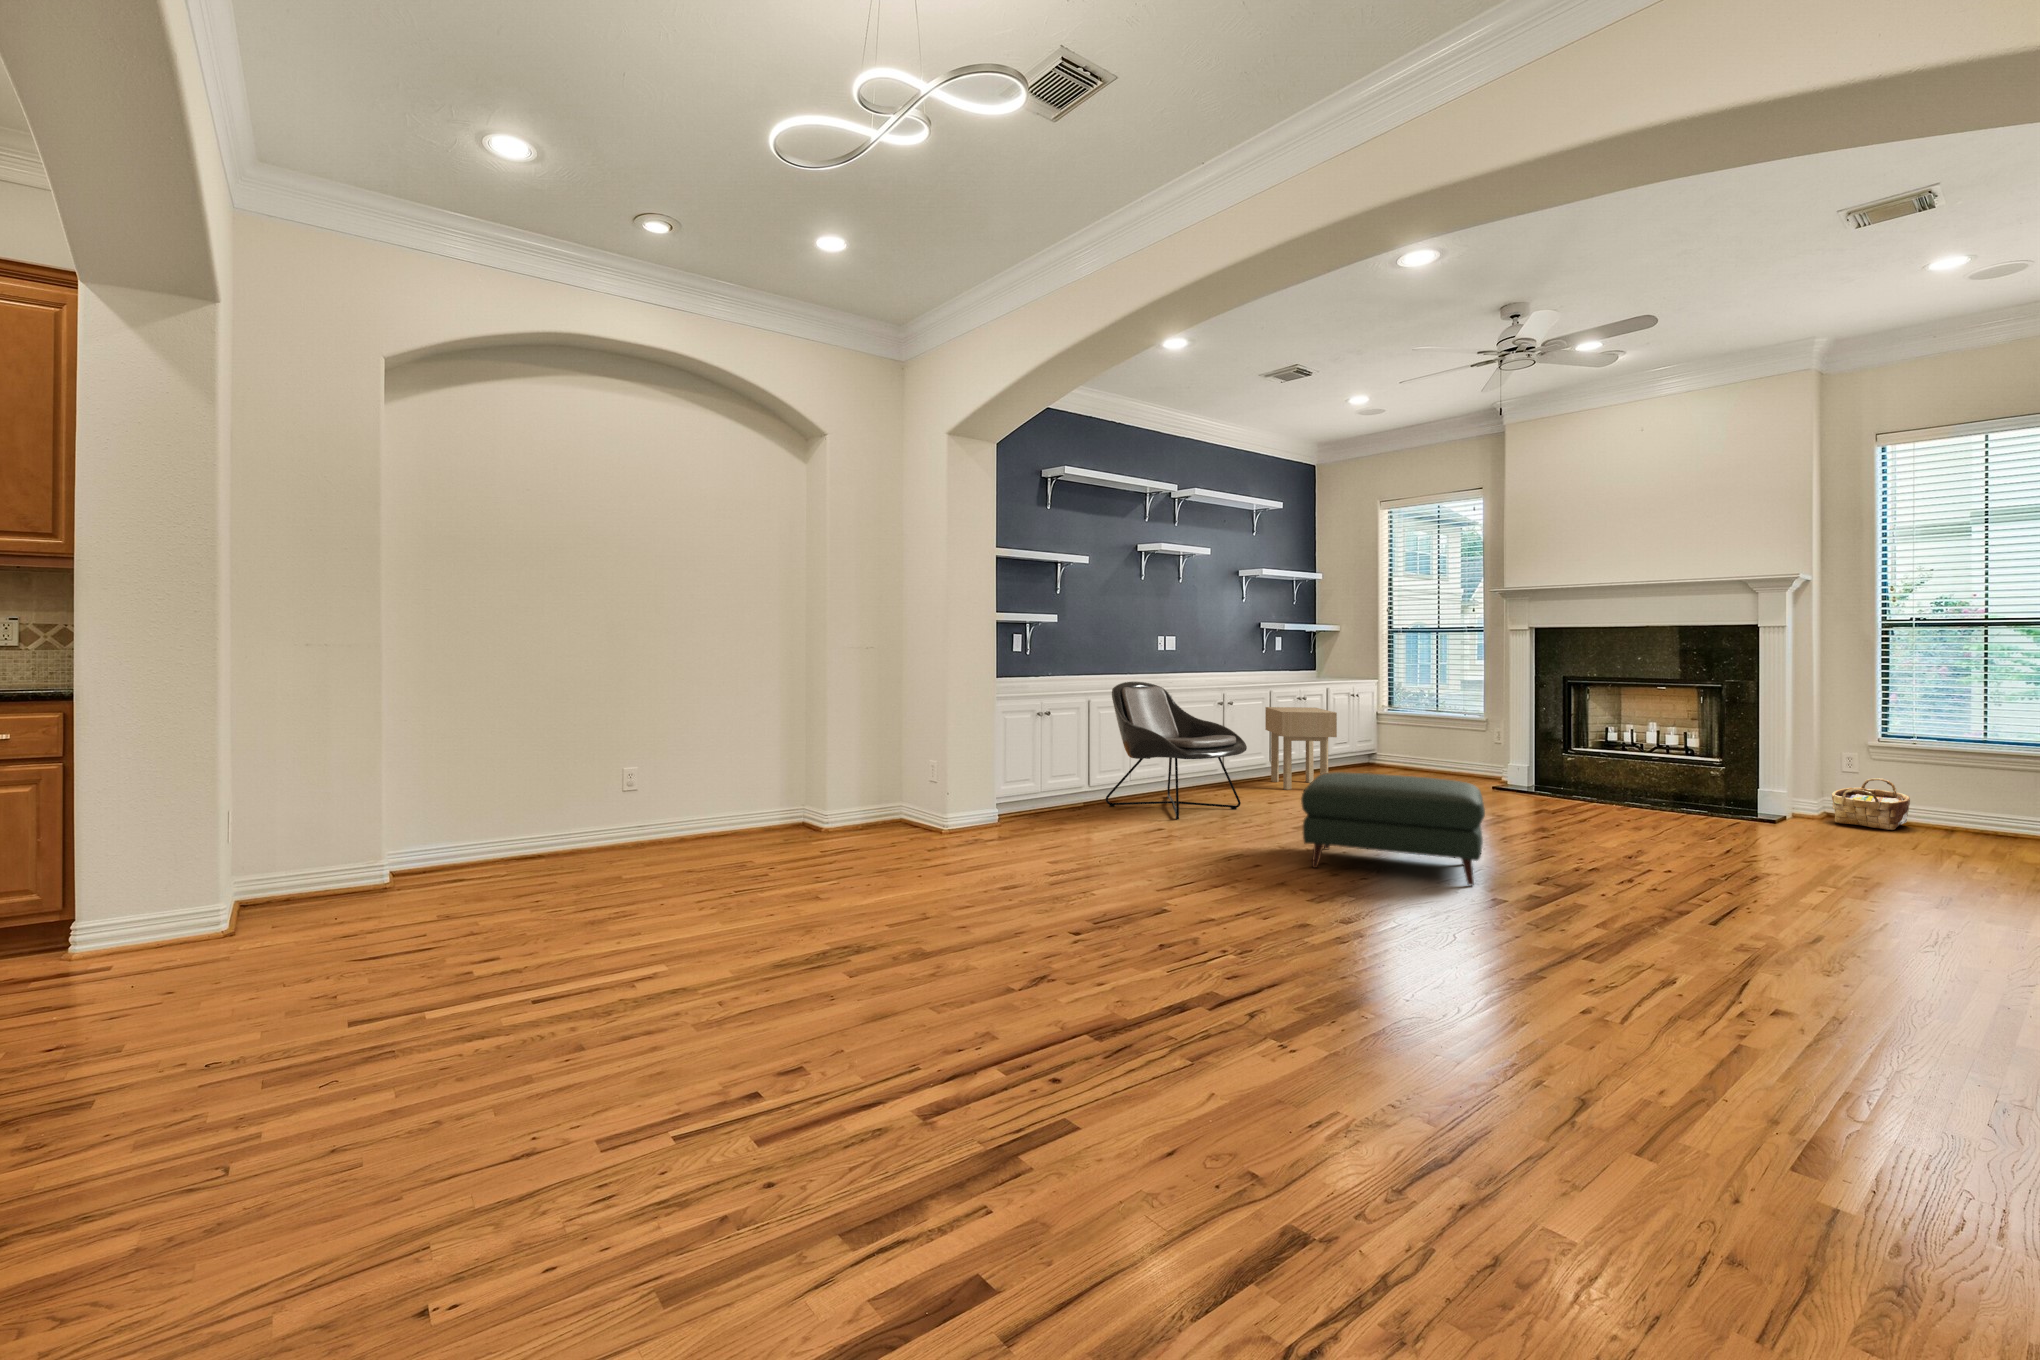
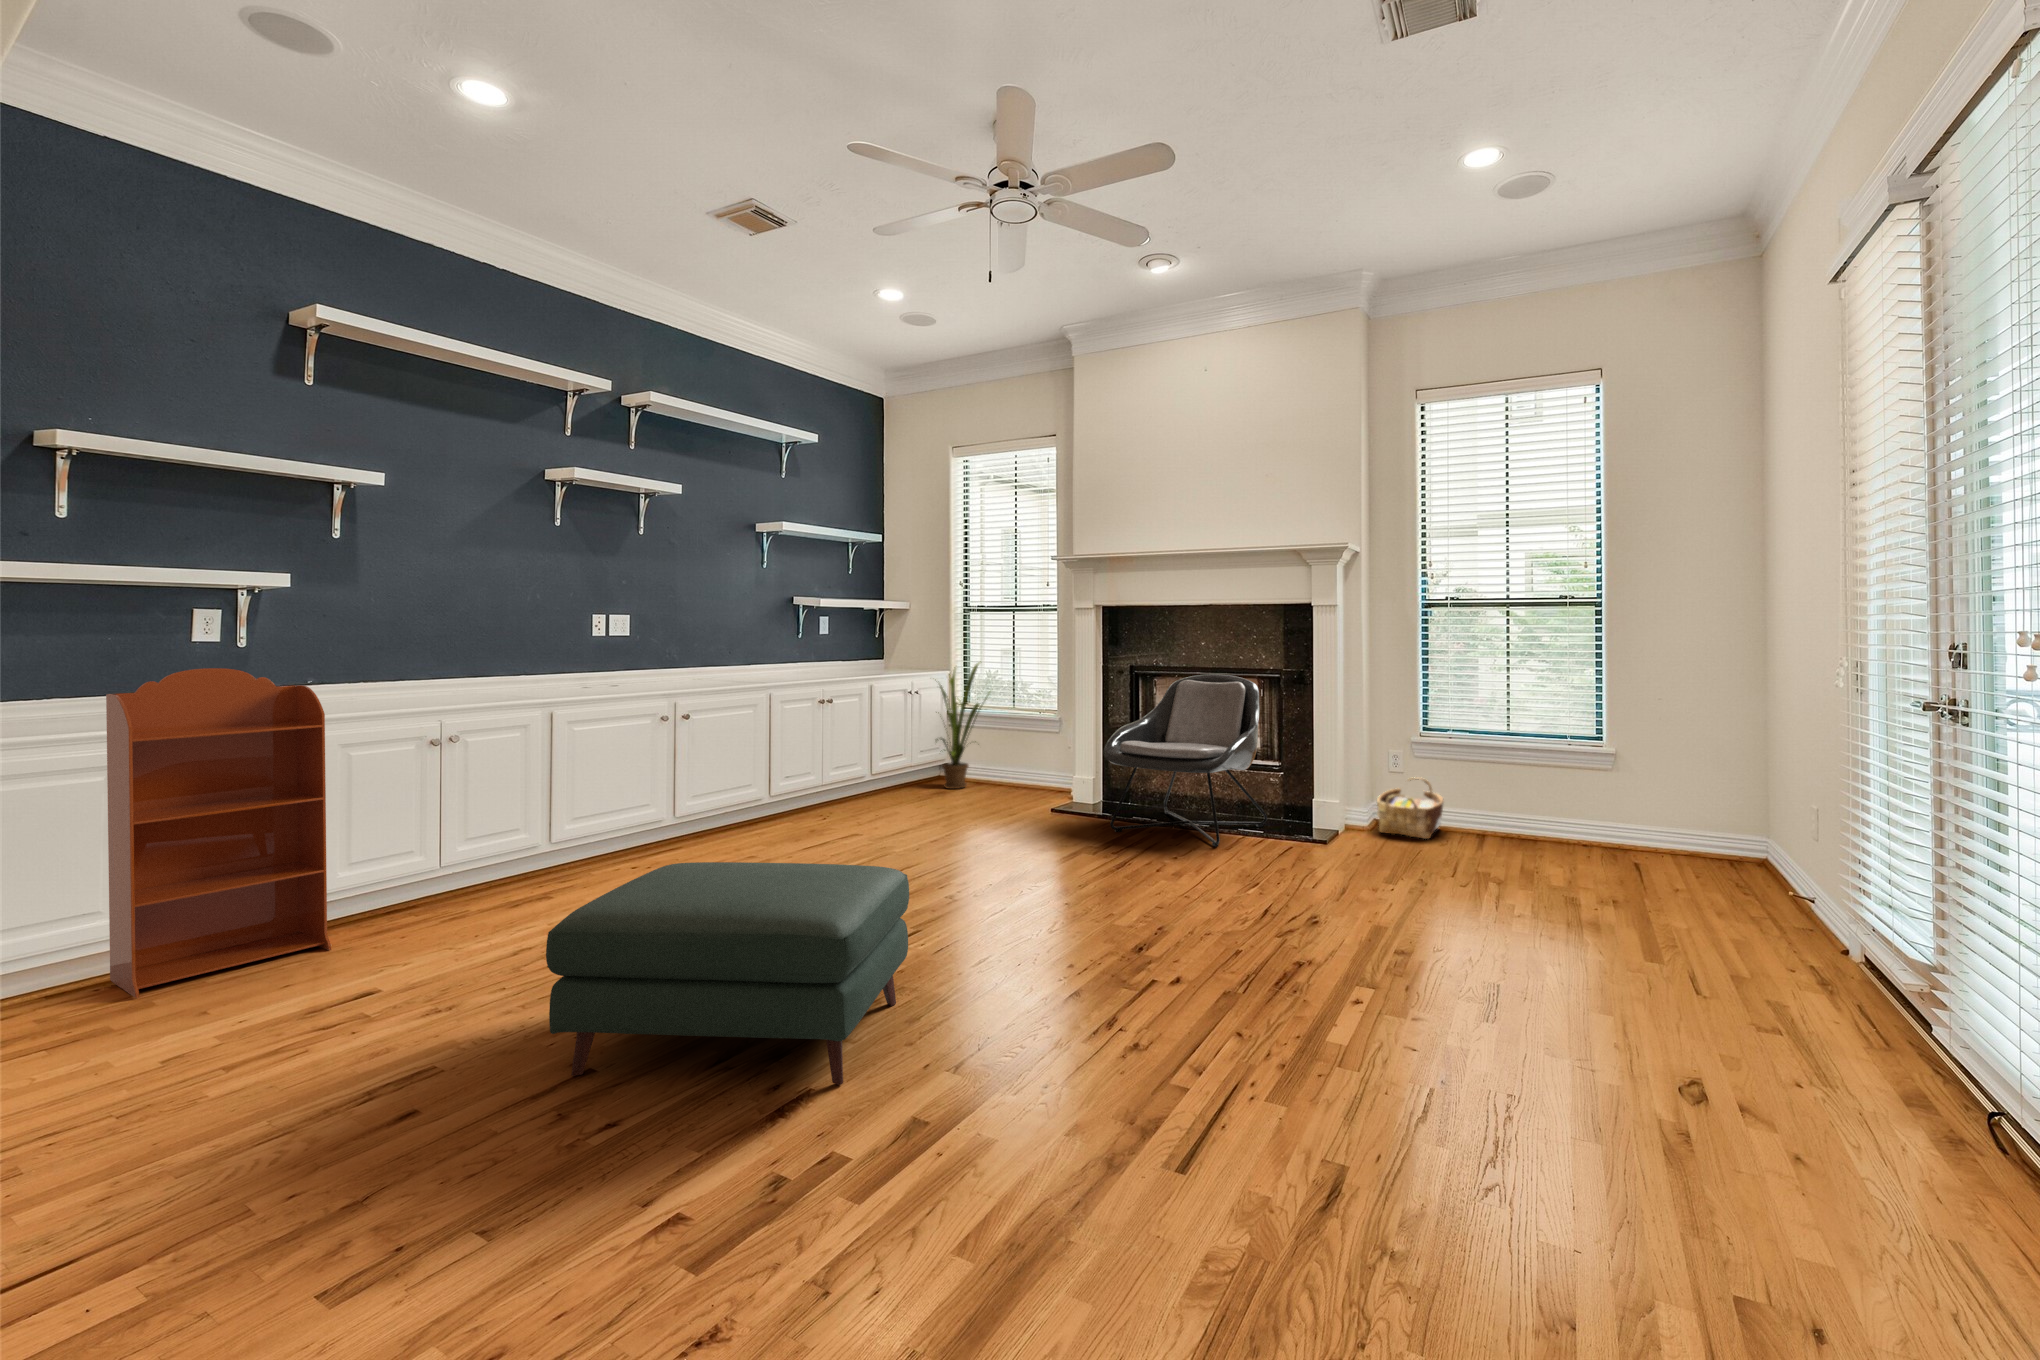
bookcase: none [1015,662,1100,822] -> present [106,668,331,998]
house plant: none [1365,672,1424,771] -> present [936,663,986,789]
lounge chair: present [1106,682,1247,819] -> present [1104,674,1267,847]
side table: present [1265,707,1337,790] -> none [764,716,844,840]

